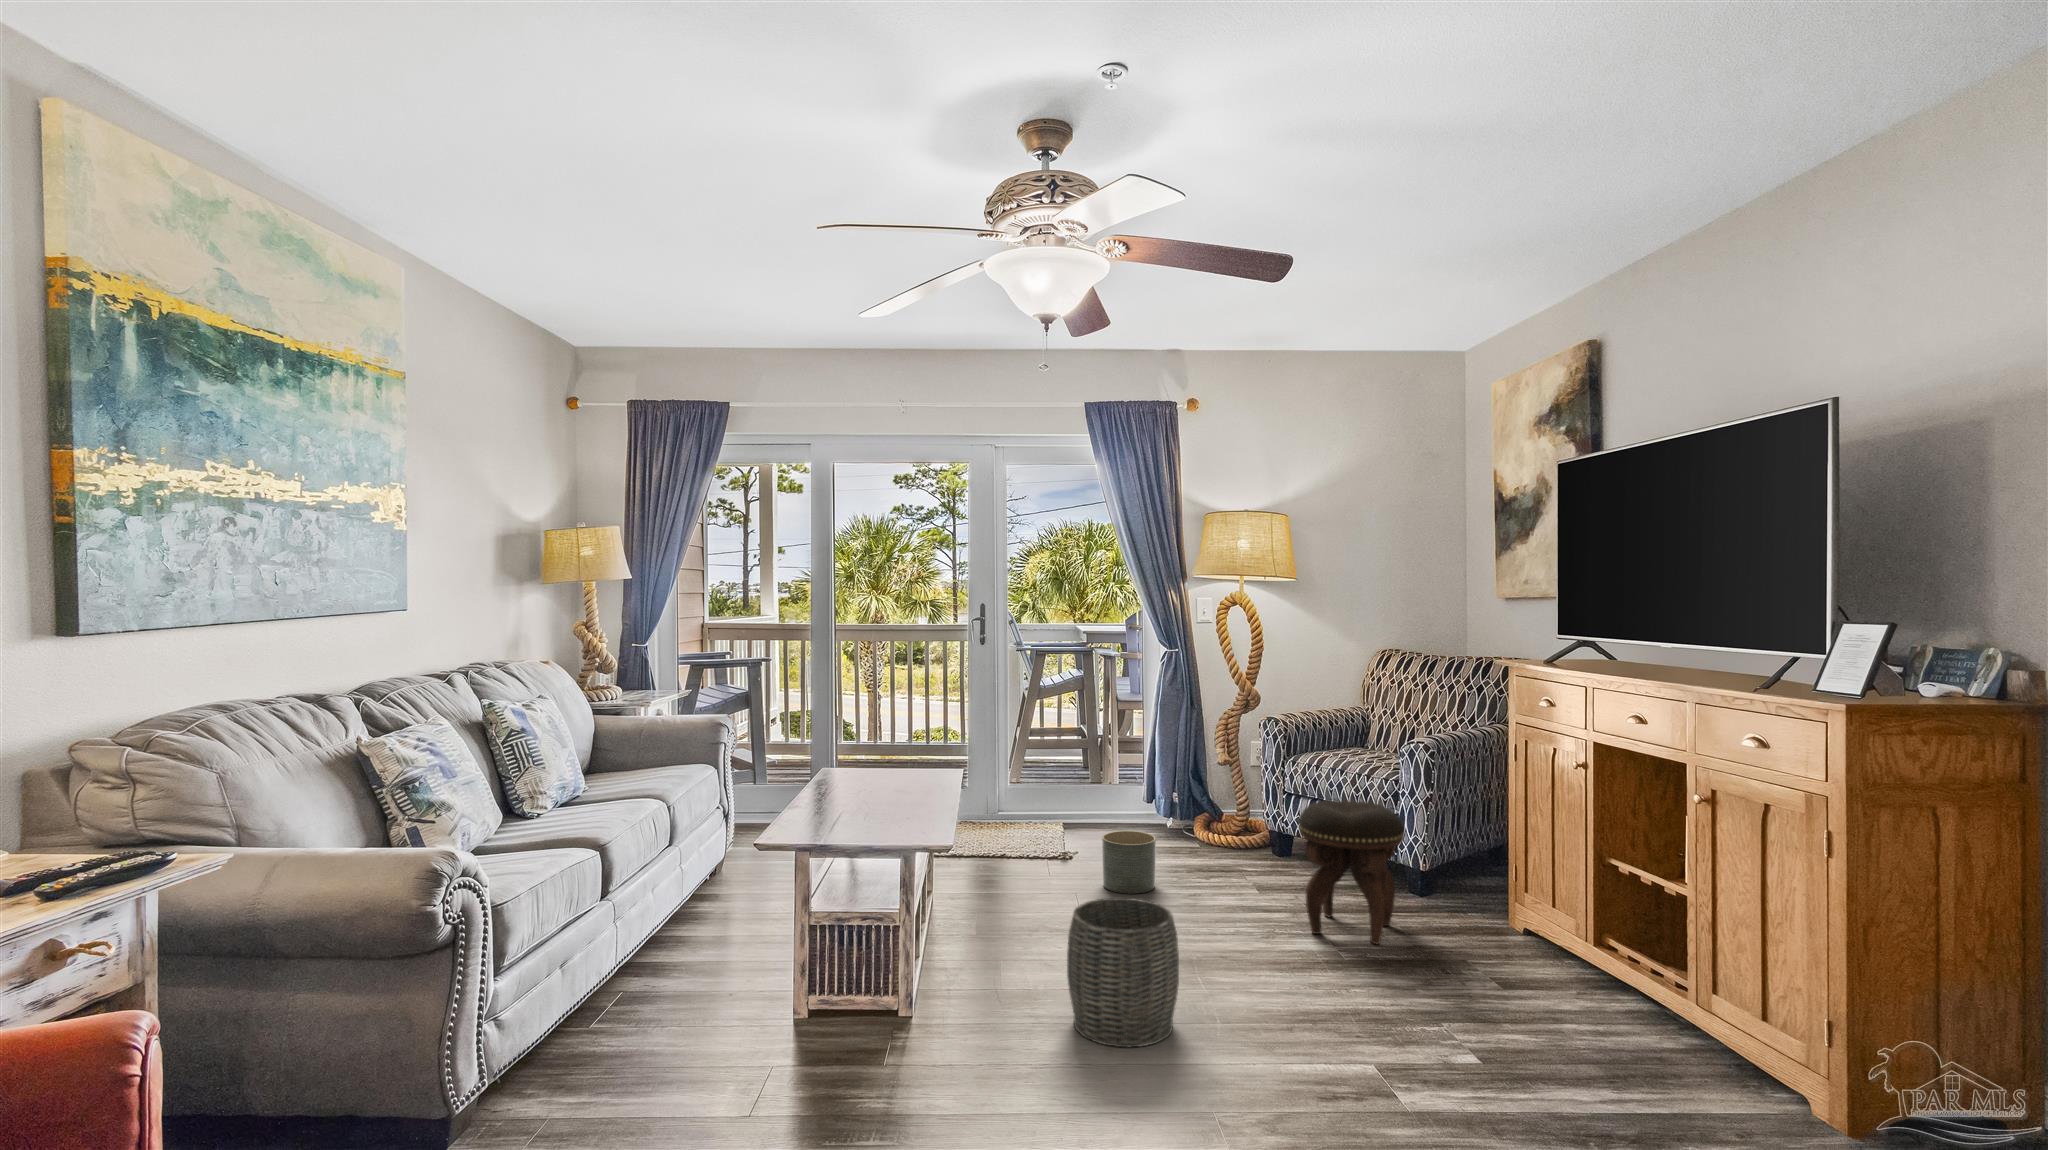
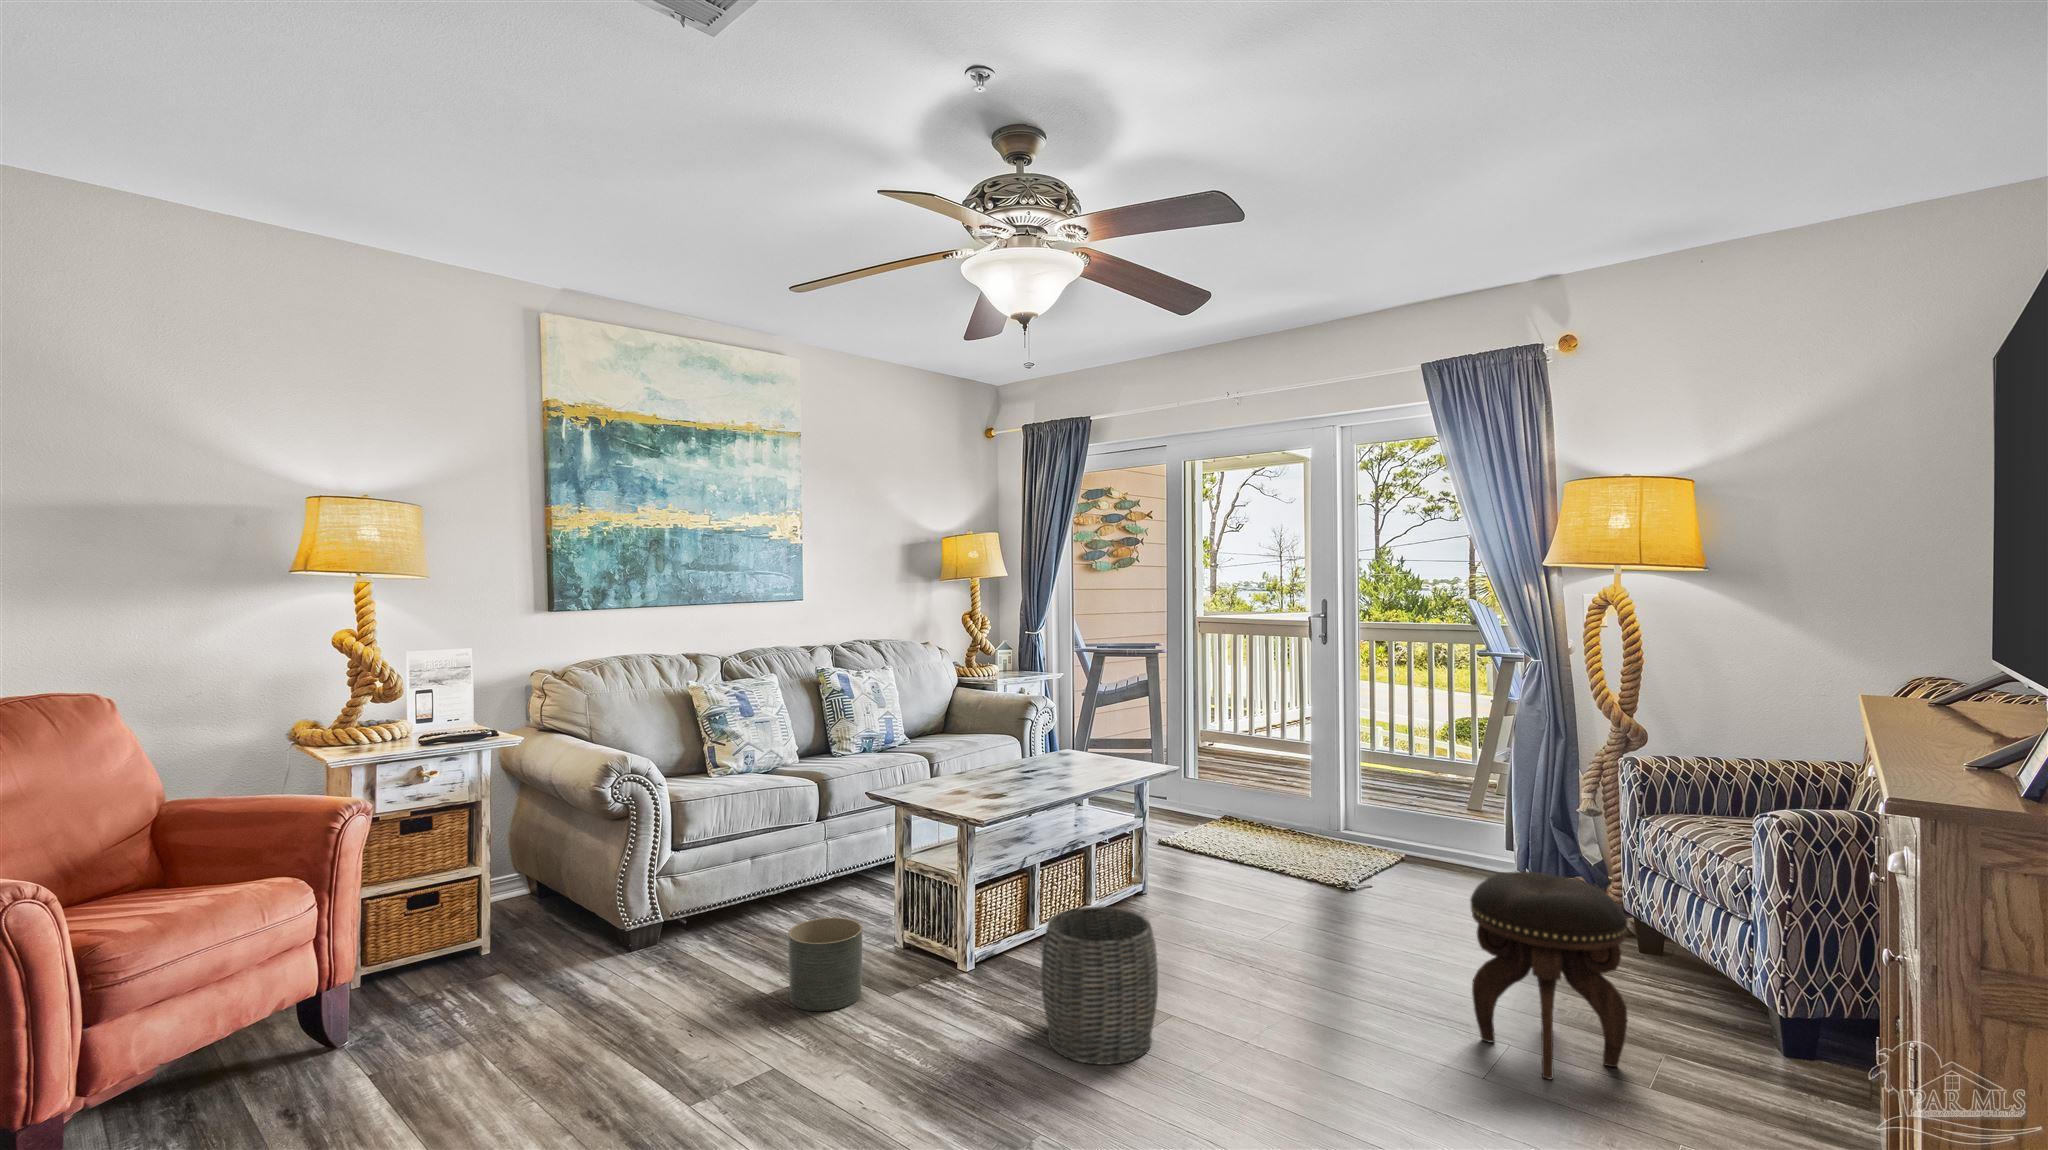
planter: present [1102,831,1156,894] -> present [788,918,863,1011]

